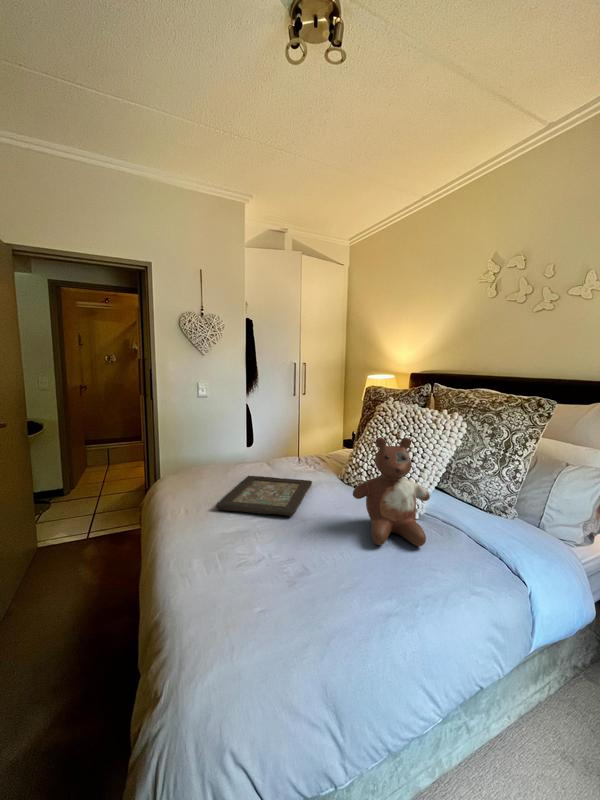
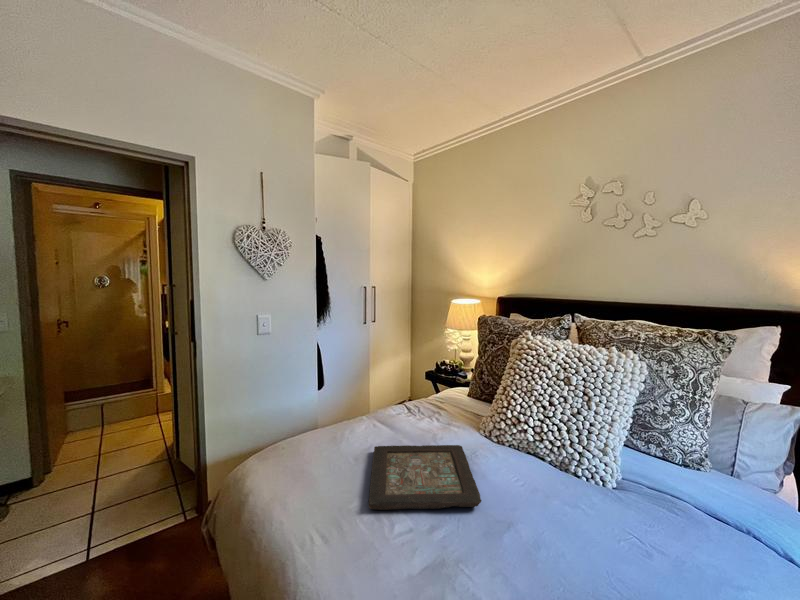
stuffed bear: present [353,437,430,546] -> none [557,394,665,537]

